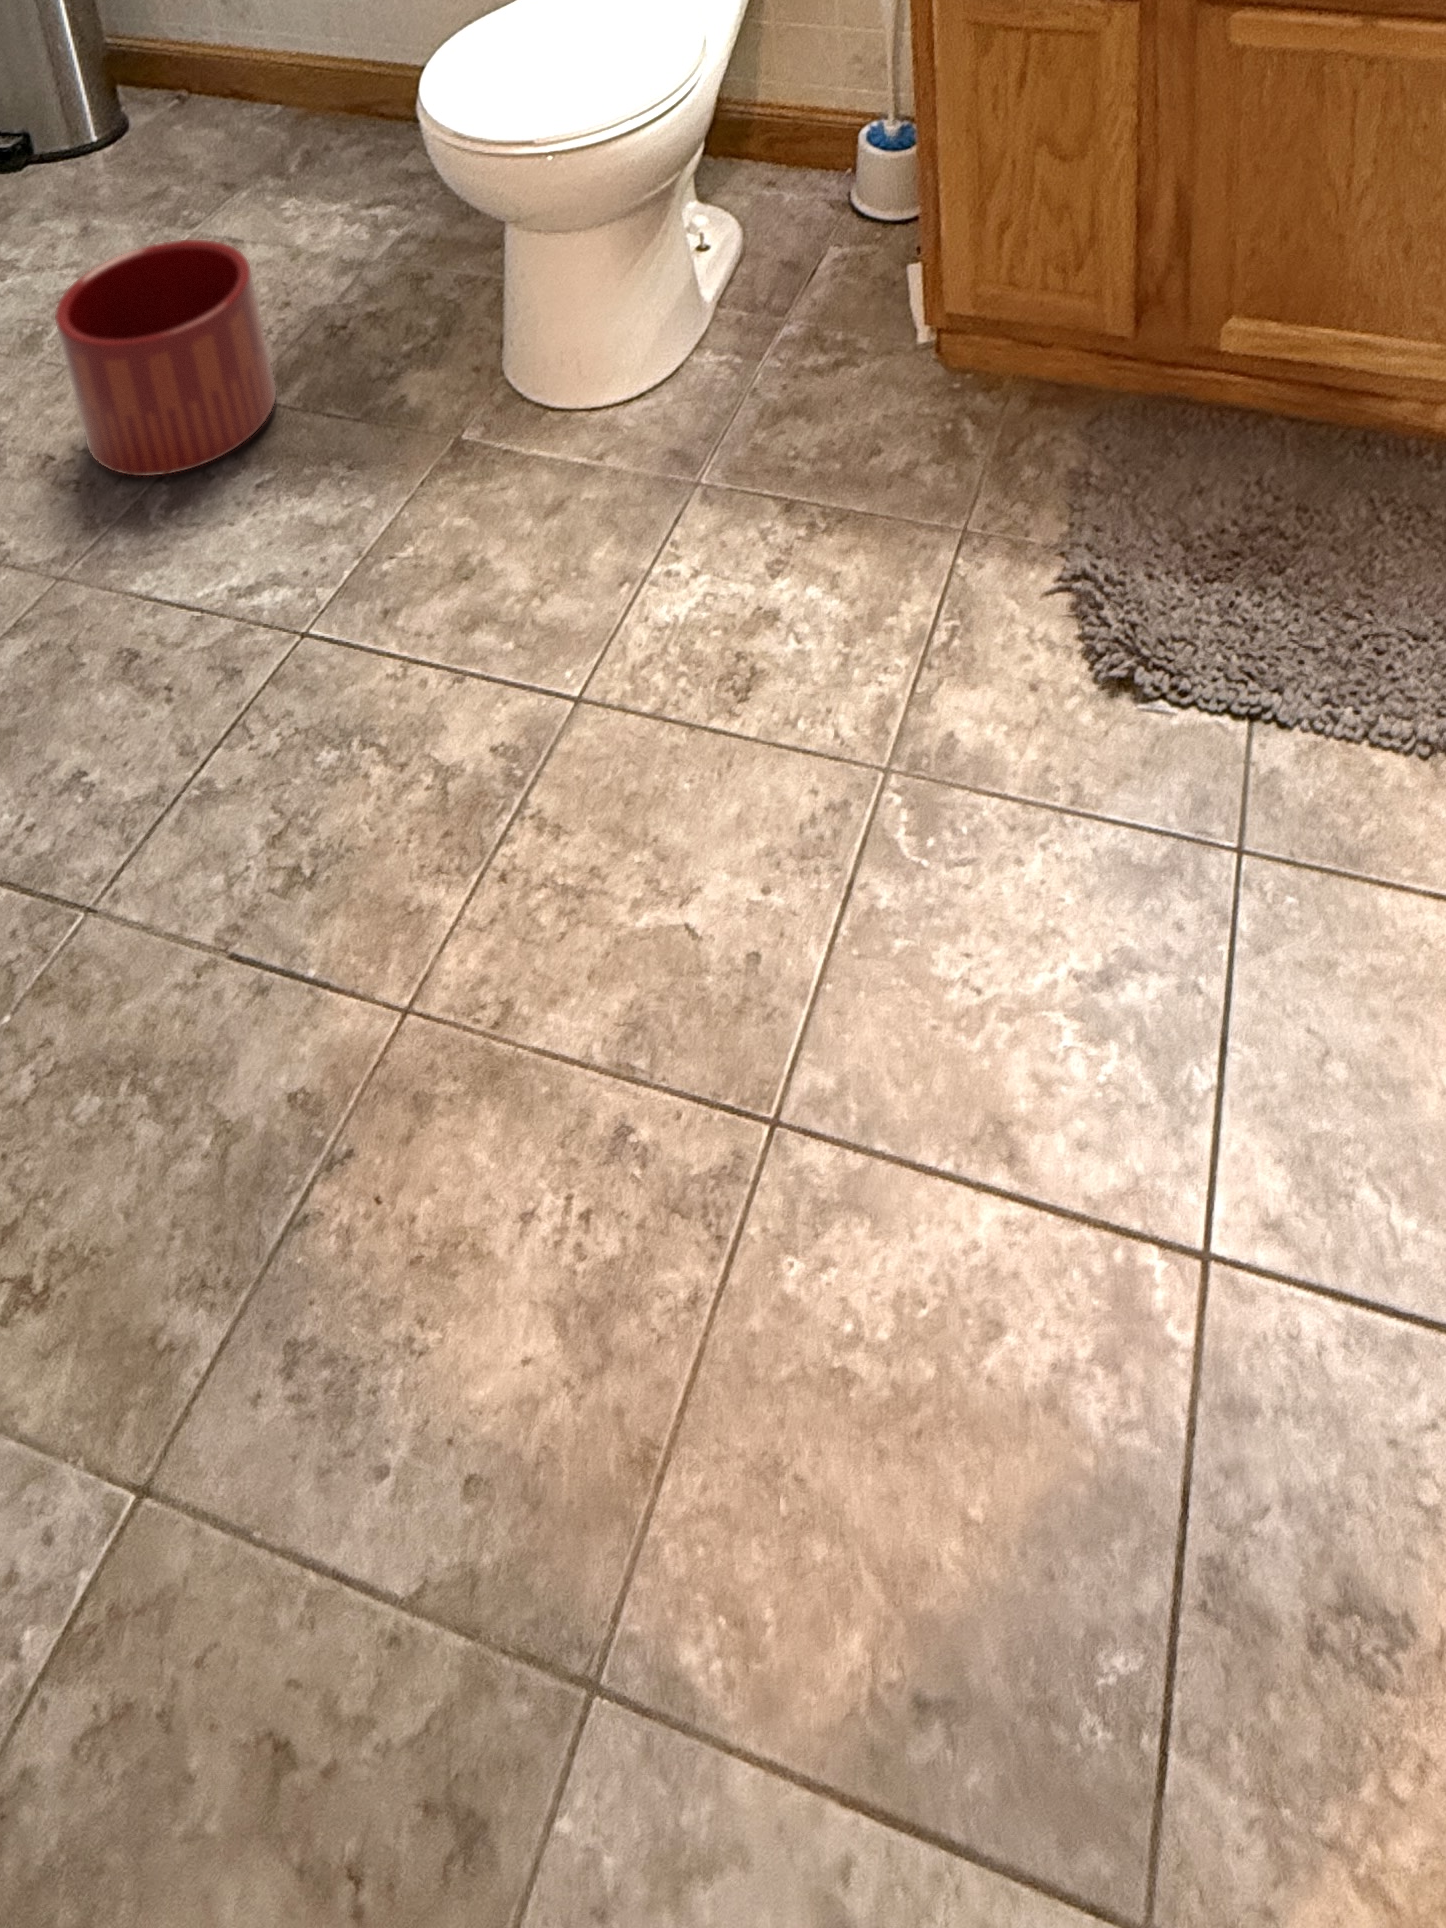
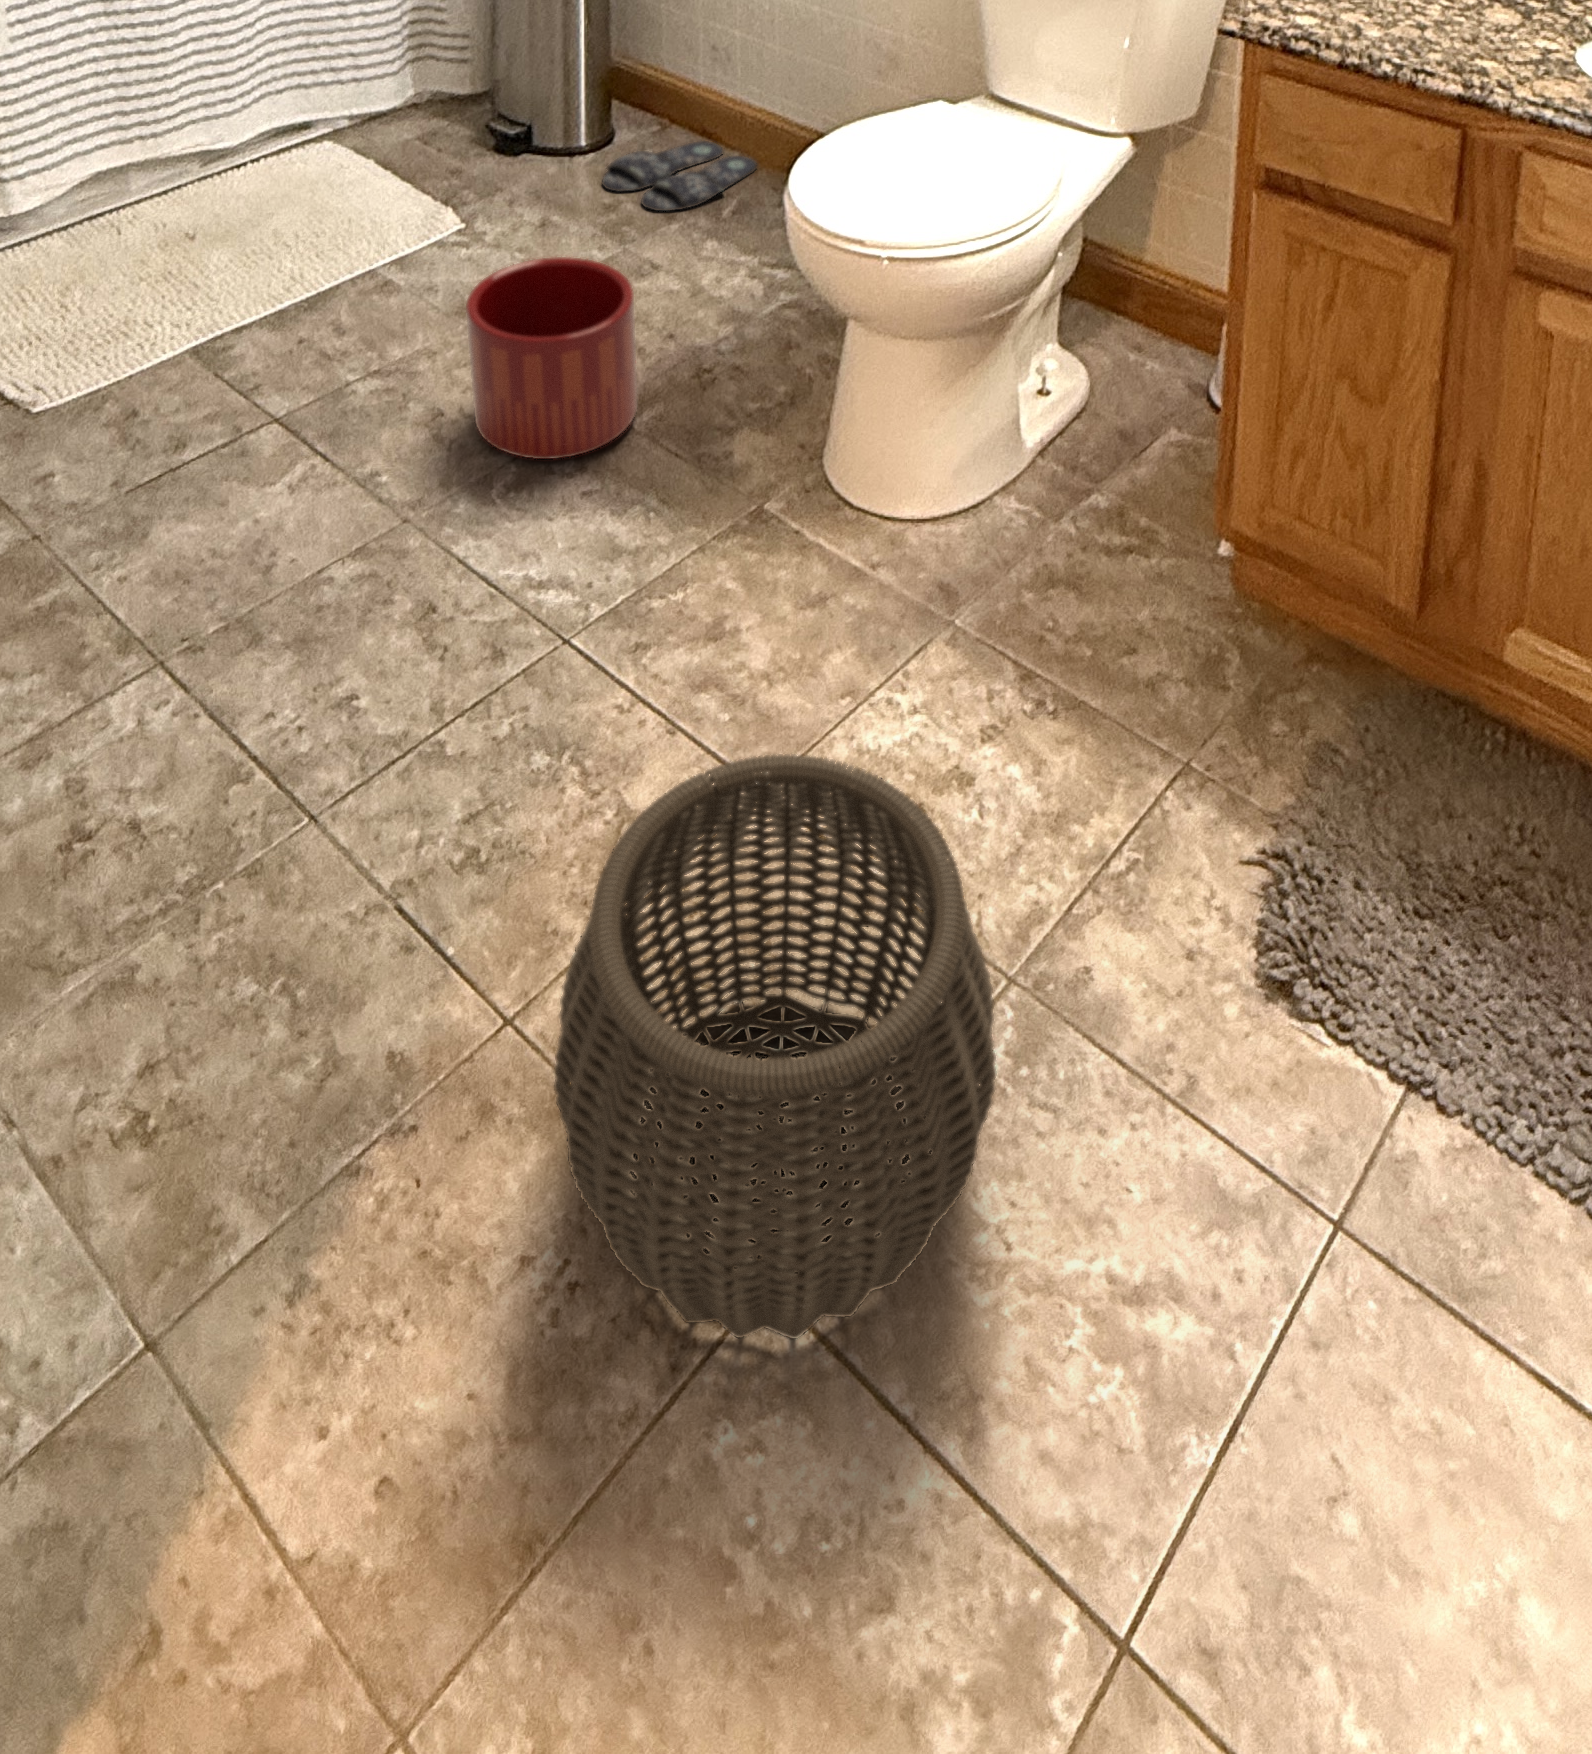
slippers: none [123,96,297,183] -> present [602,141,757,211]
woven basket: none [496,603,945,1195] -> present [554,754,997,1339]

